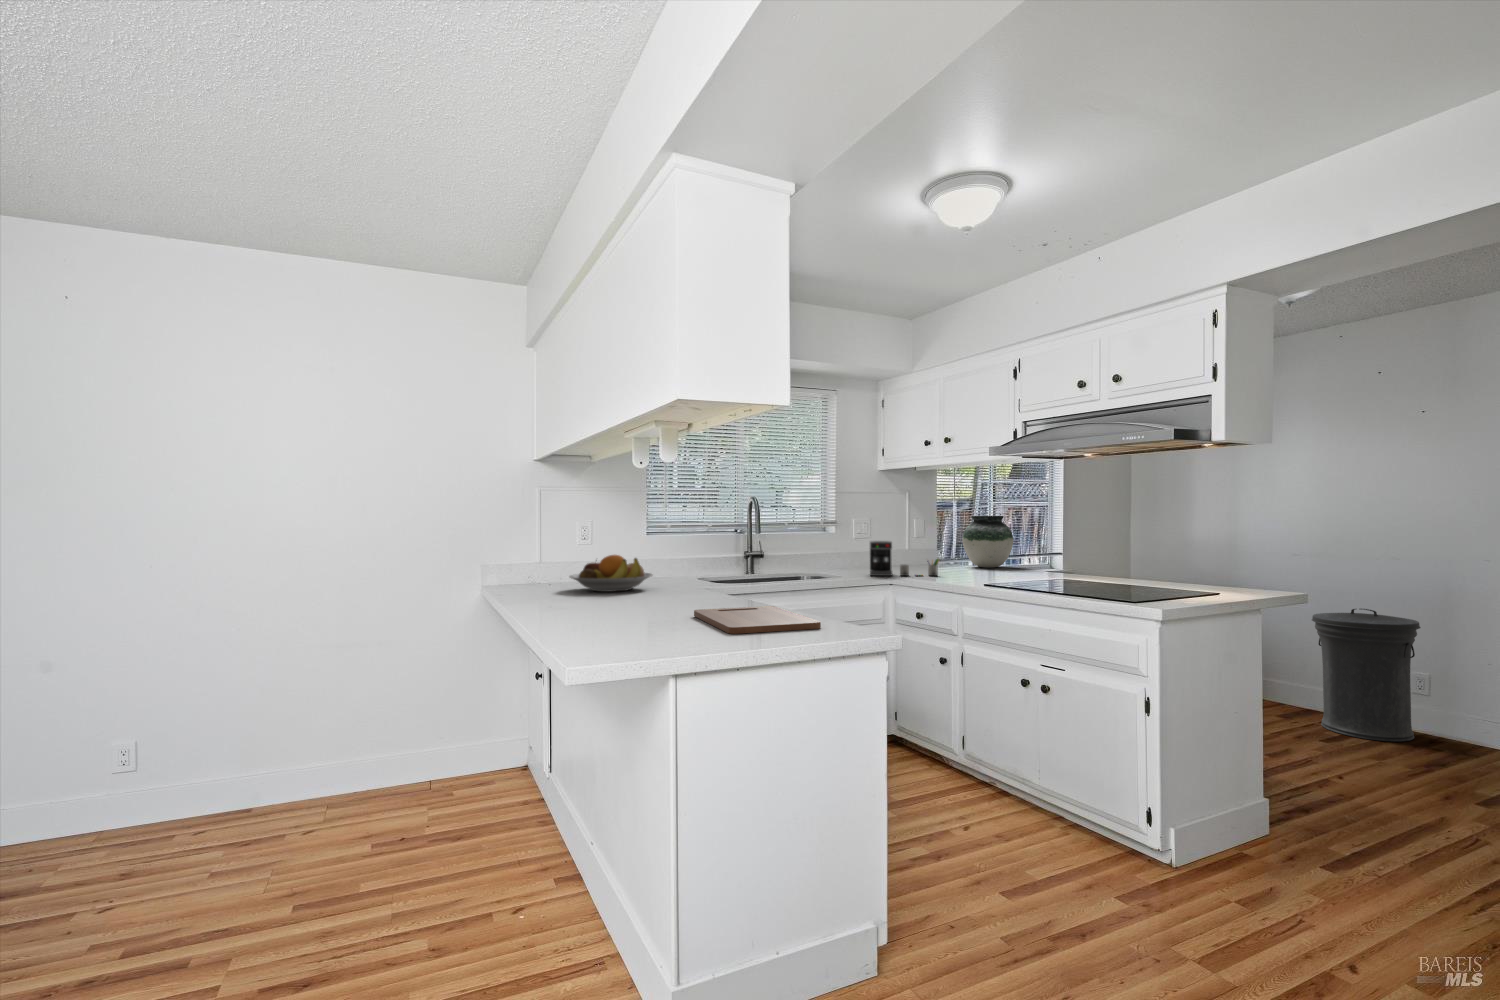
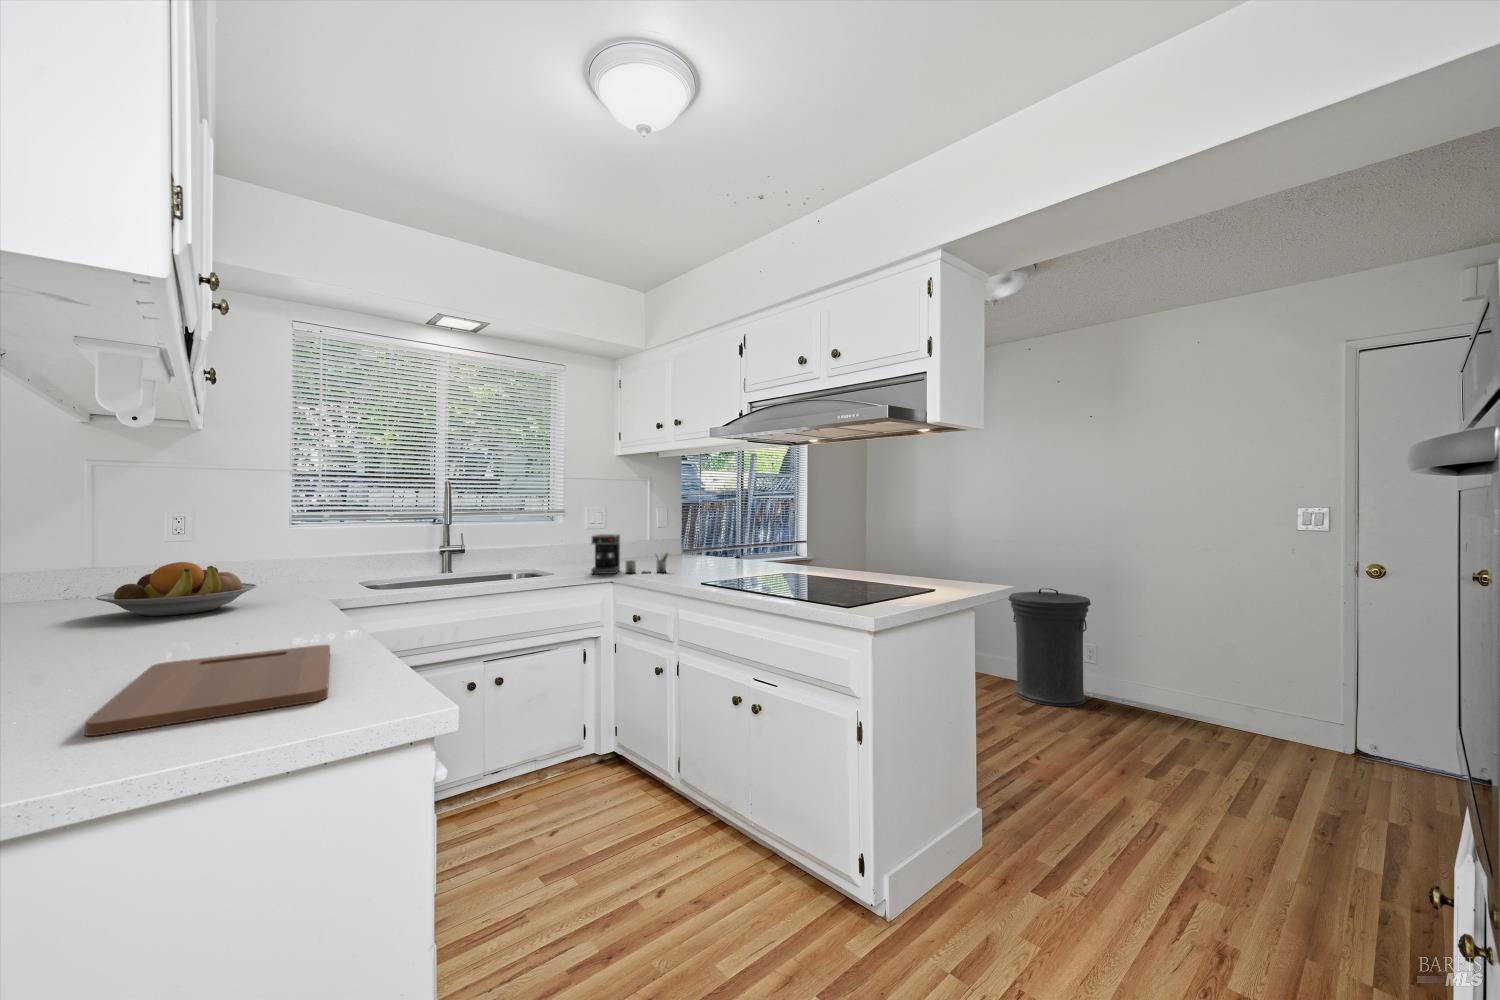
vase: present [963,516,1013,568] -> none [706,507,754,559]

